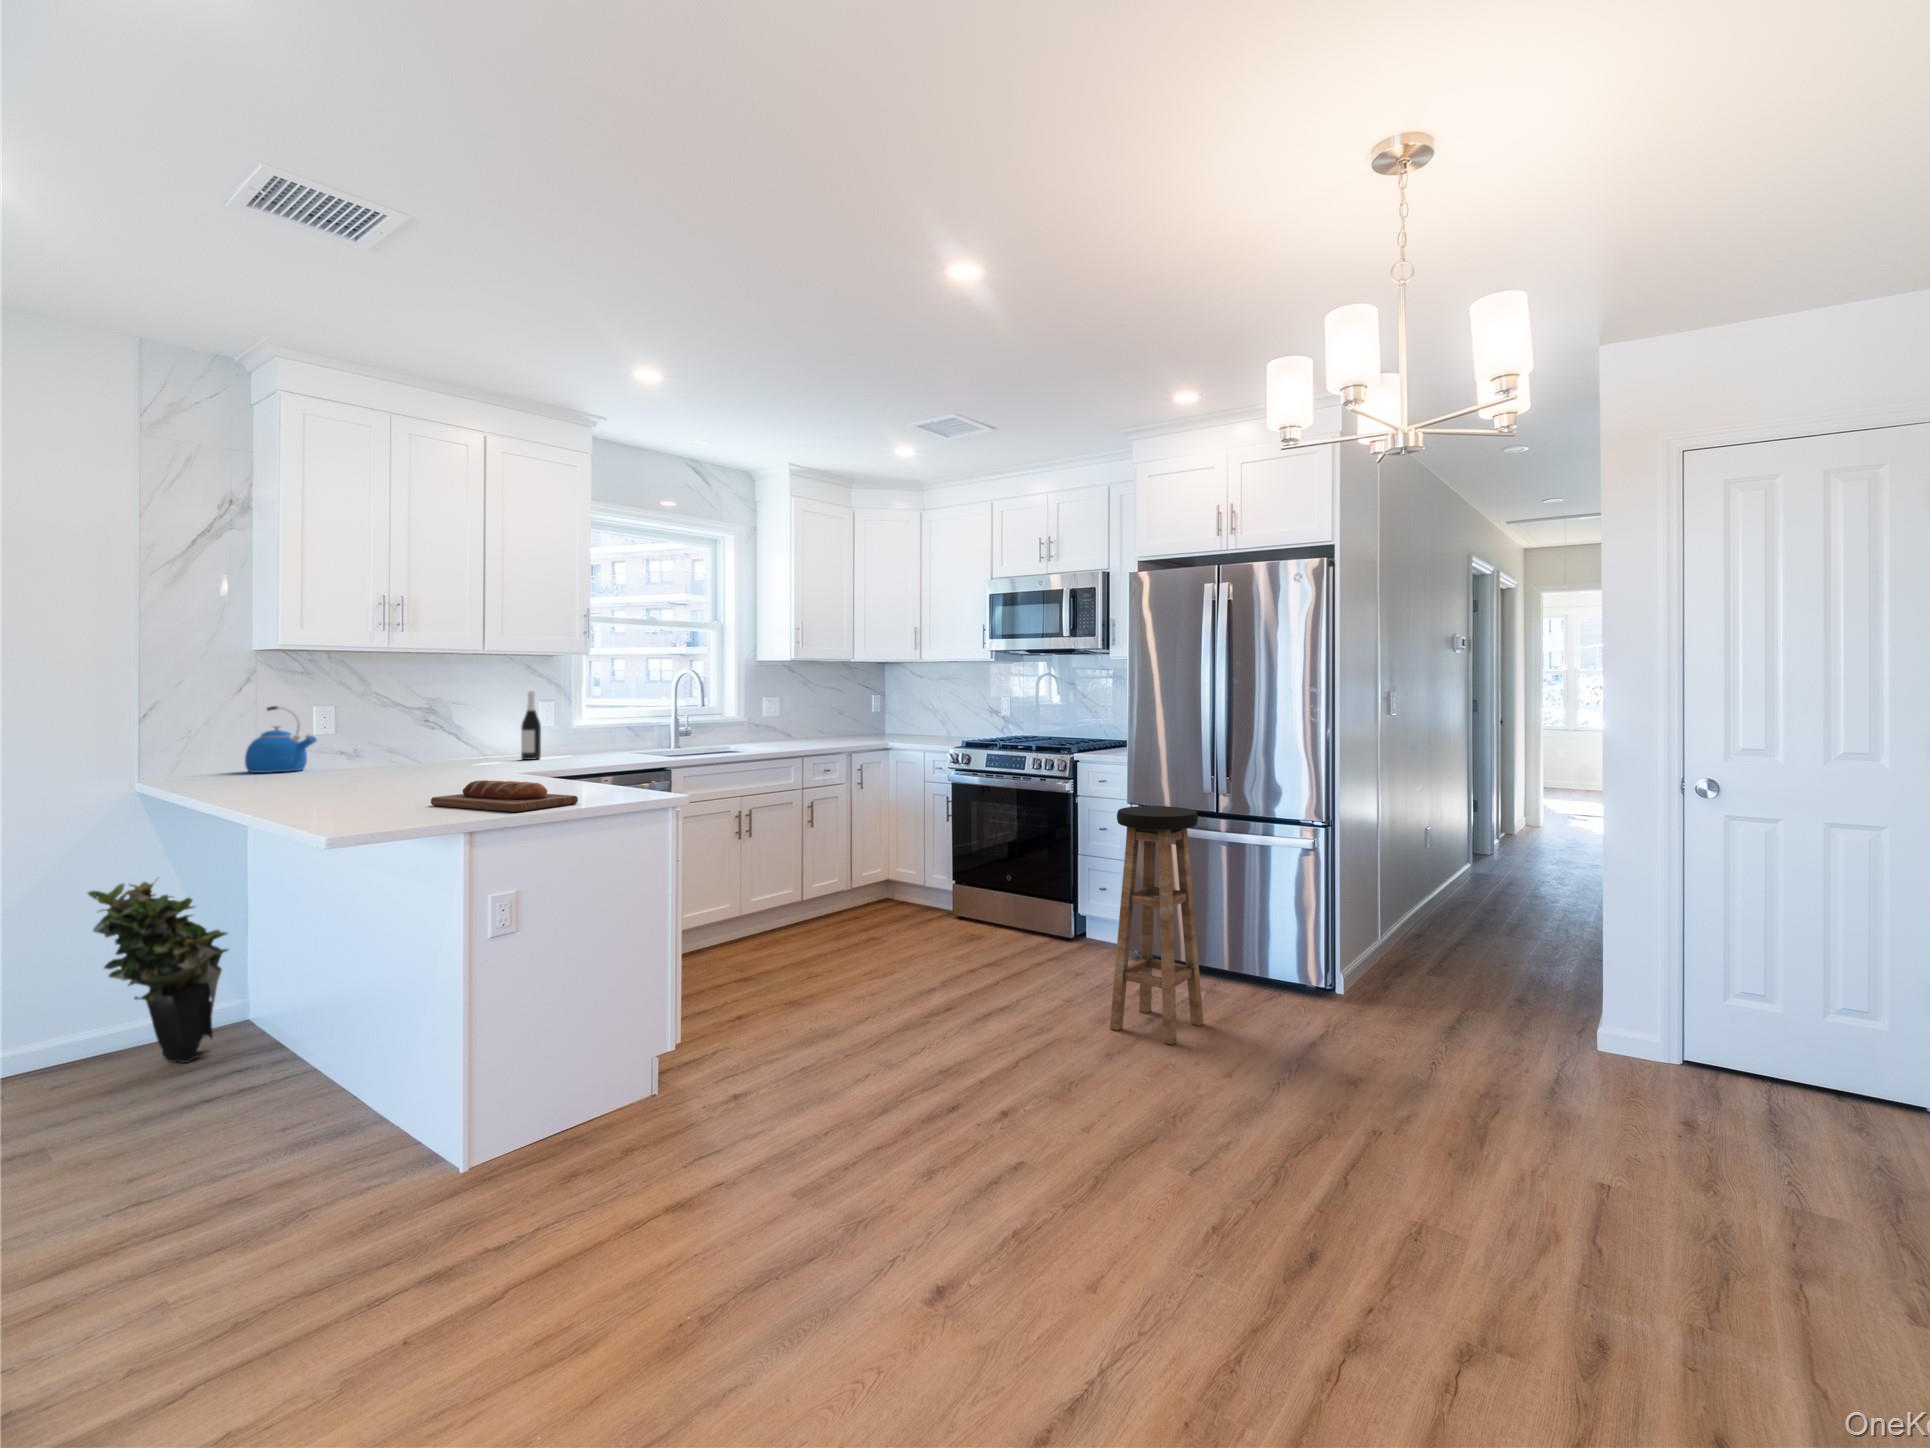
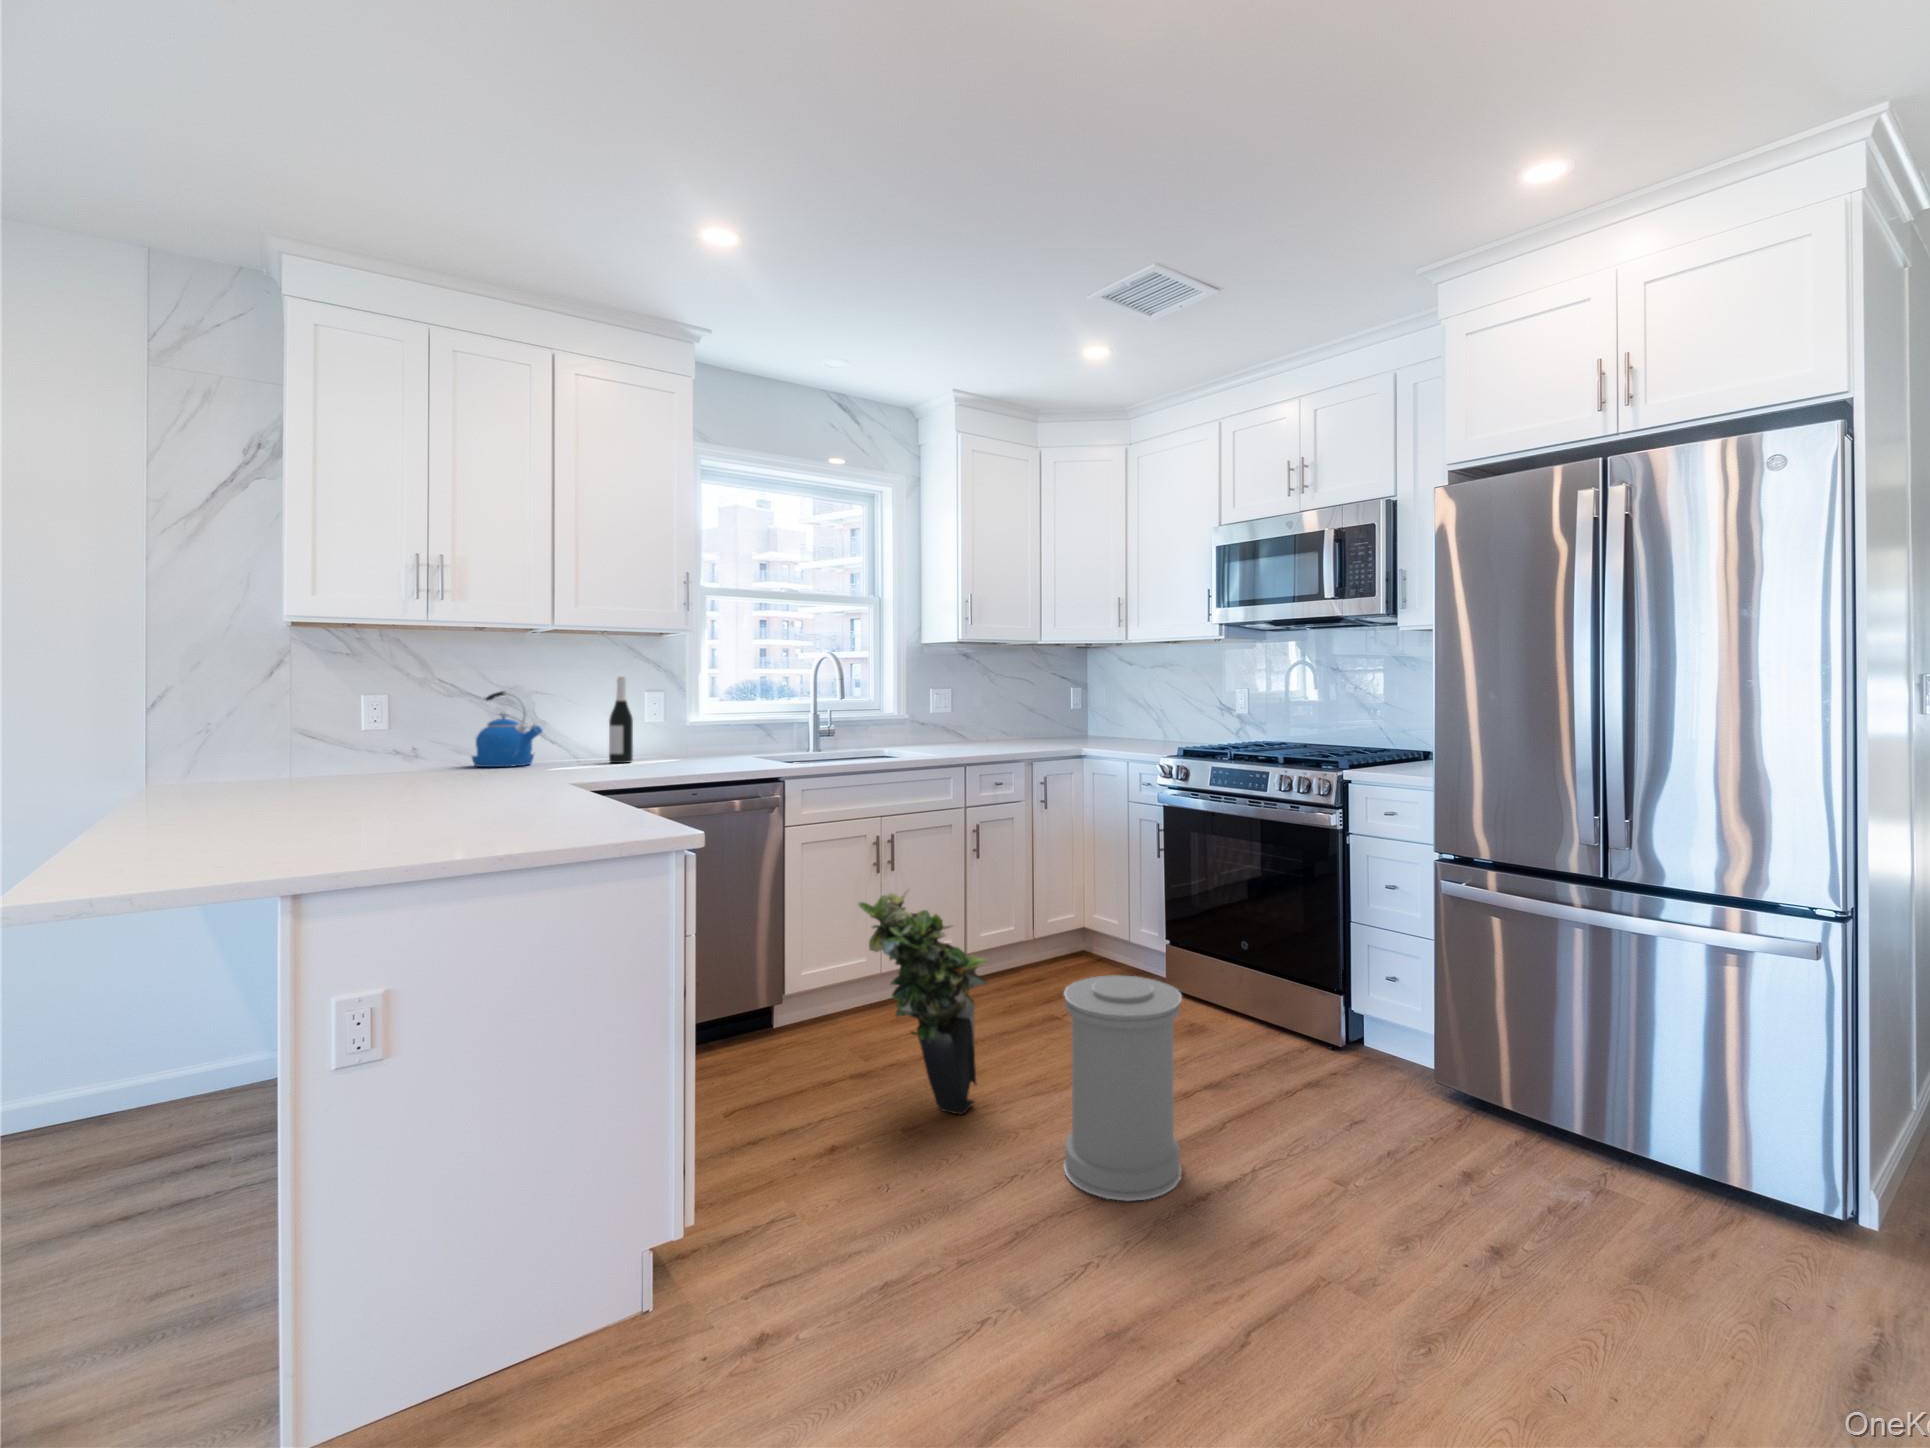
kettle: present [245,706,317,773] -> present [472,691,542,767]
bread loaf: present [431,780,578,812] -> none [294,800,492,858]
bar stool: present [1110,806,1203,1045] -> none [1422,869,1609,1336]
potted plant: present [87,878,228,1063] -> present [858,892,987,1115]
trash can: none [900,888,974,1020] -> present [1064,975,1182,1201]

